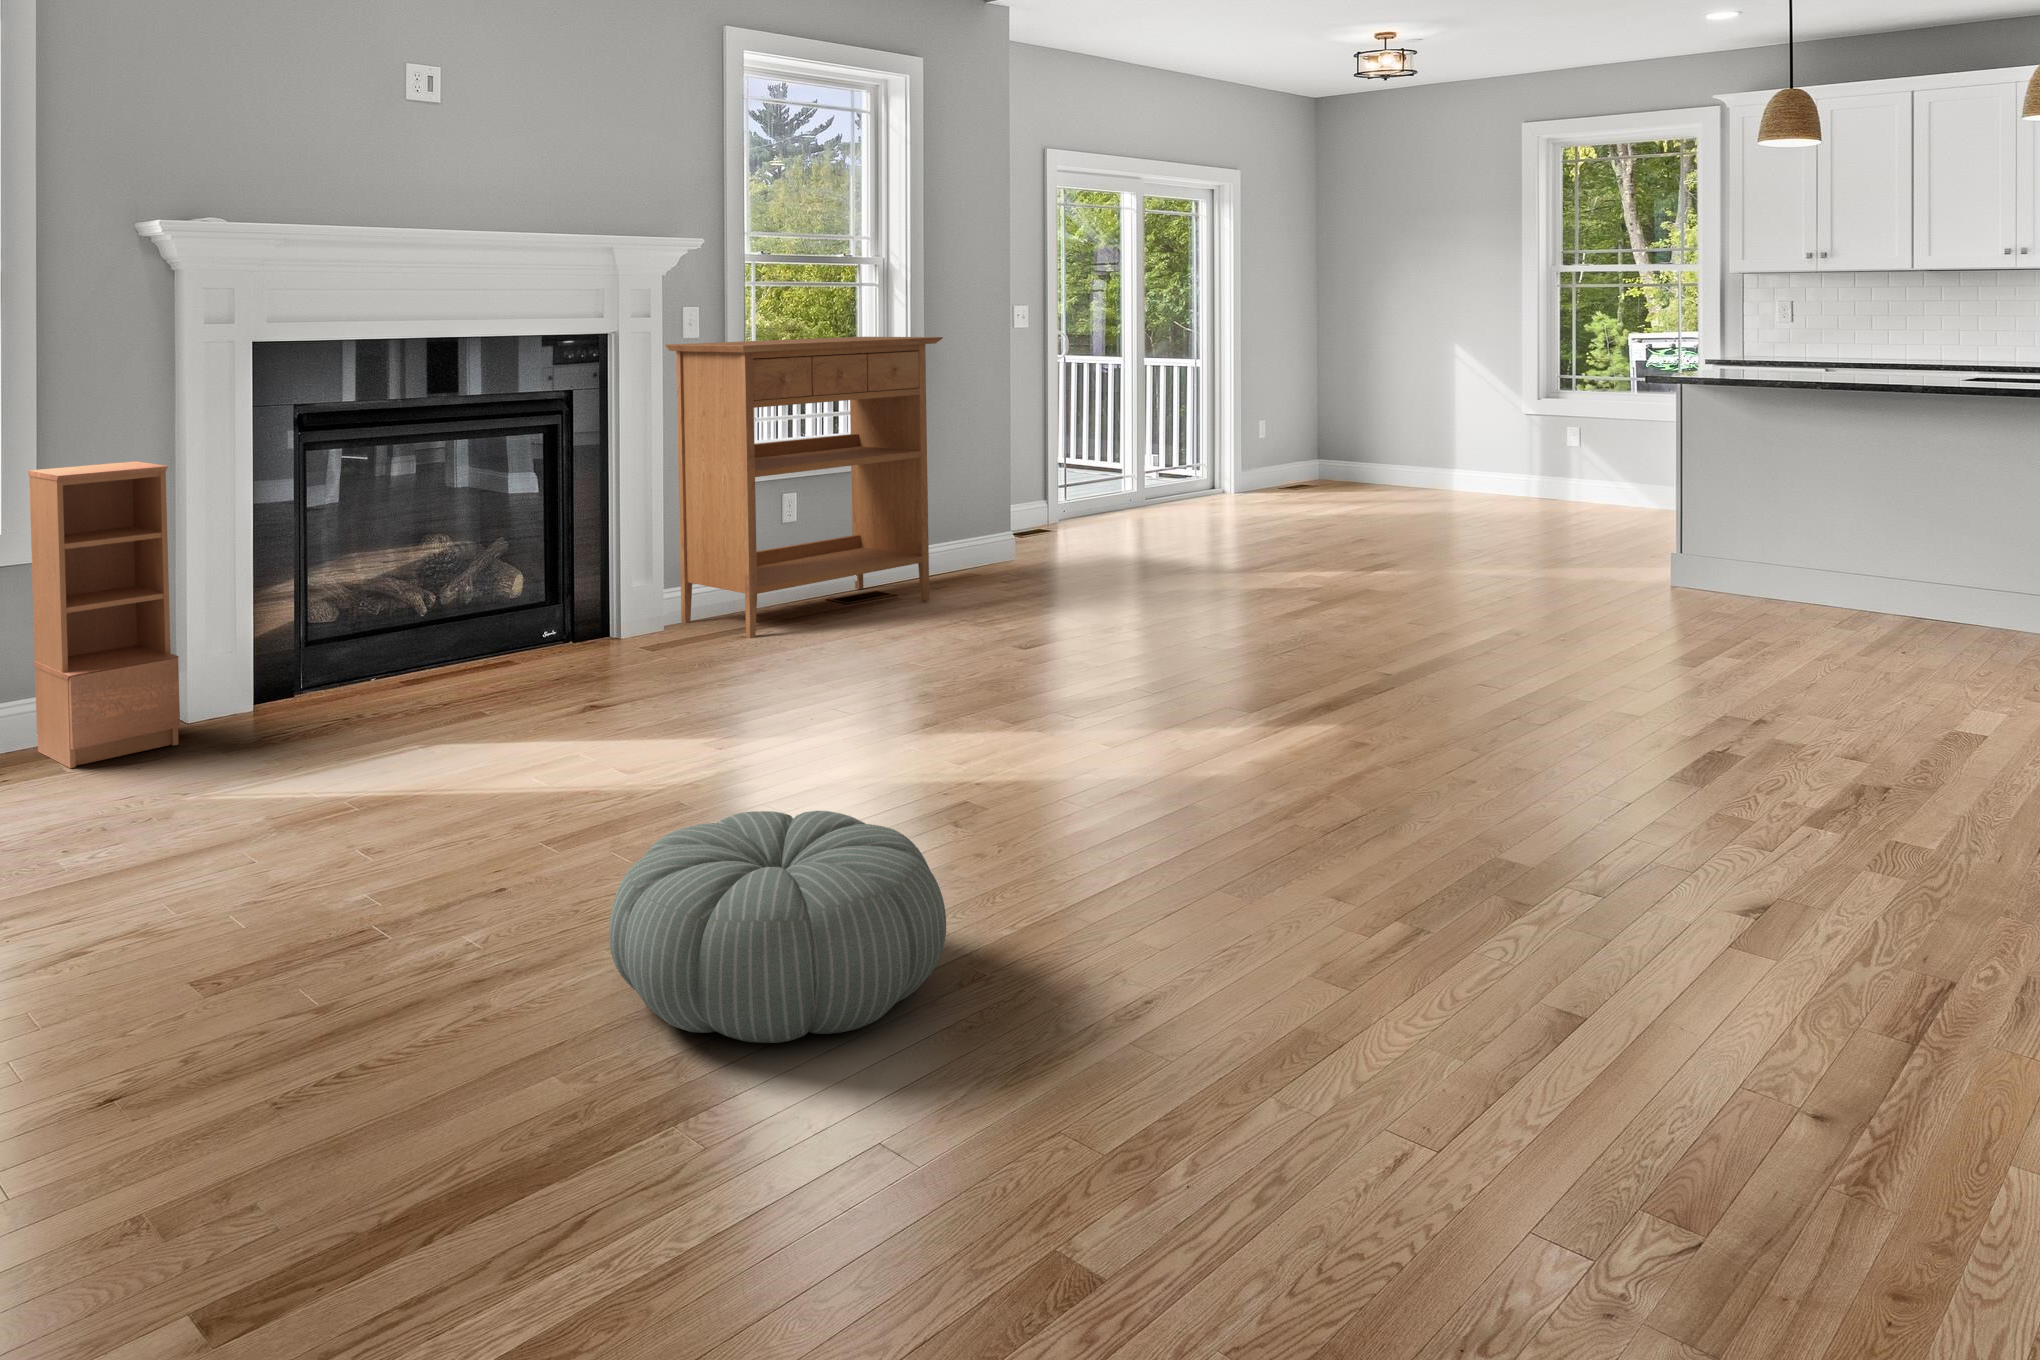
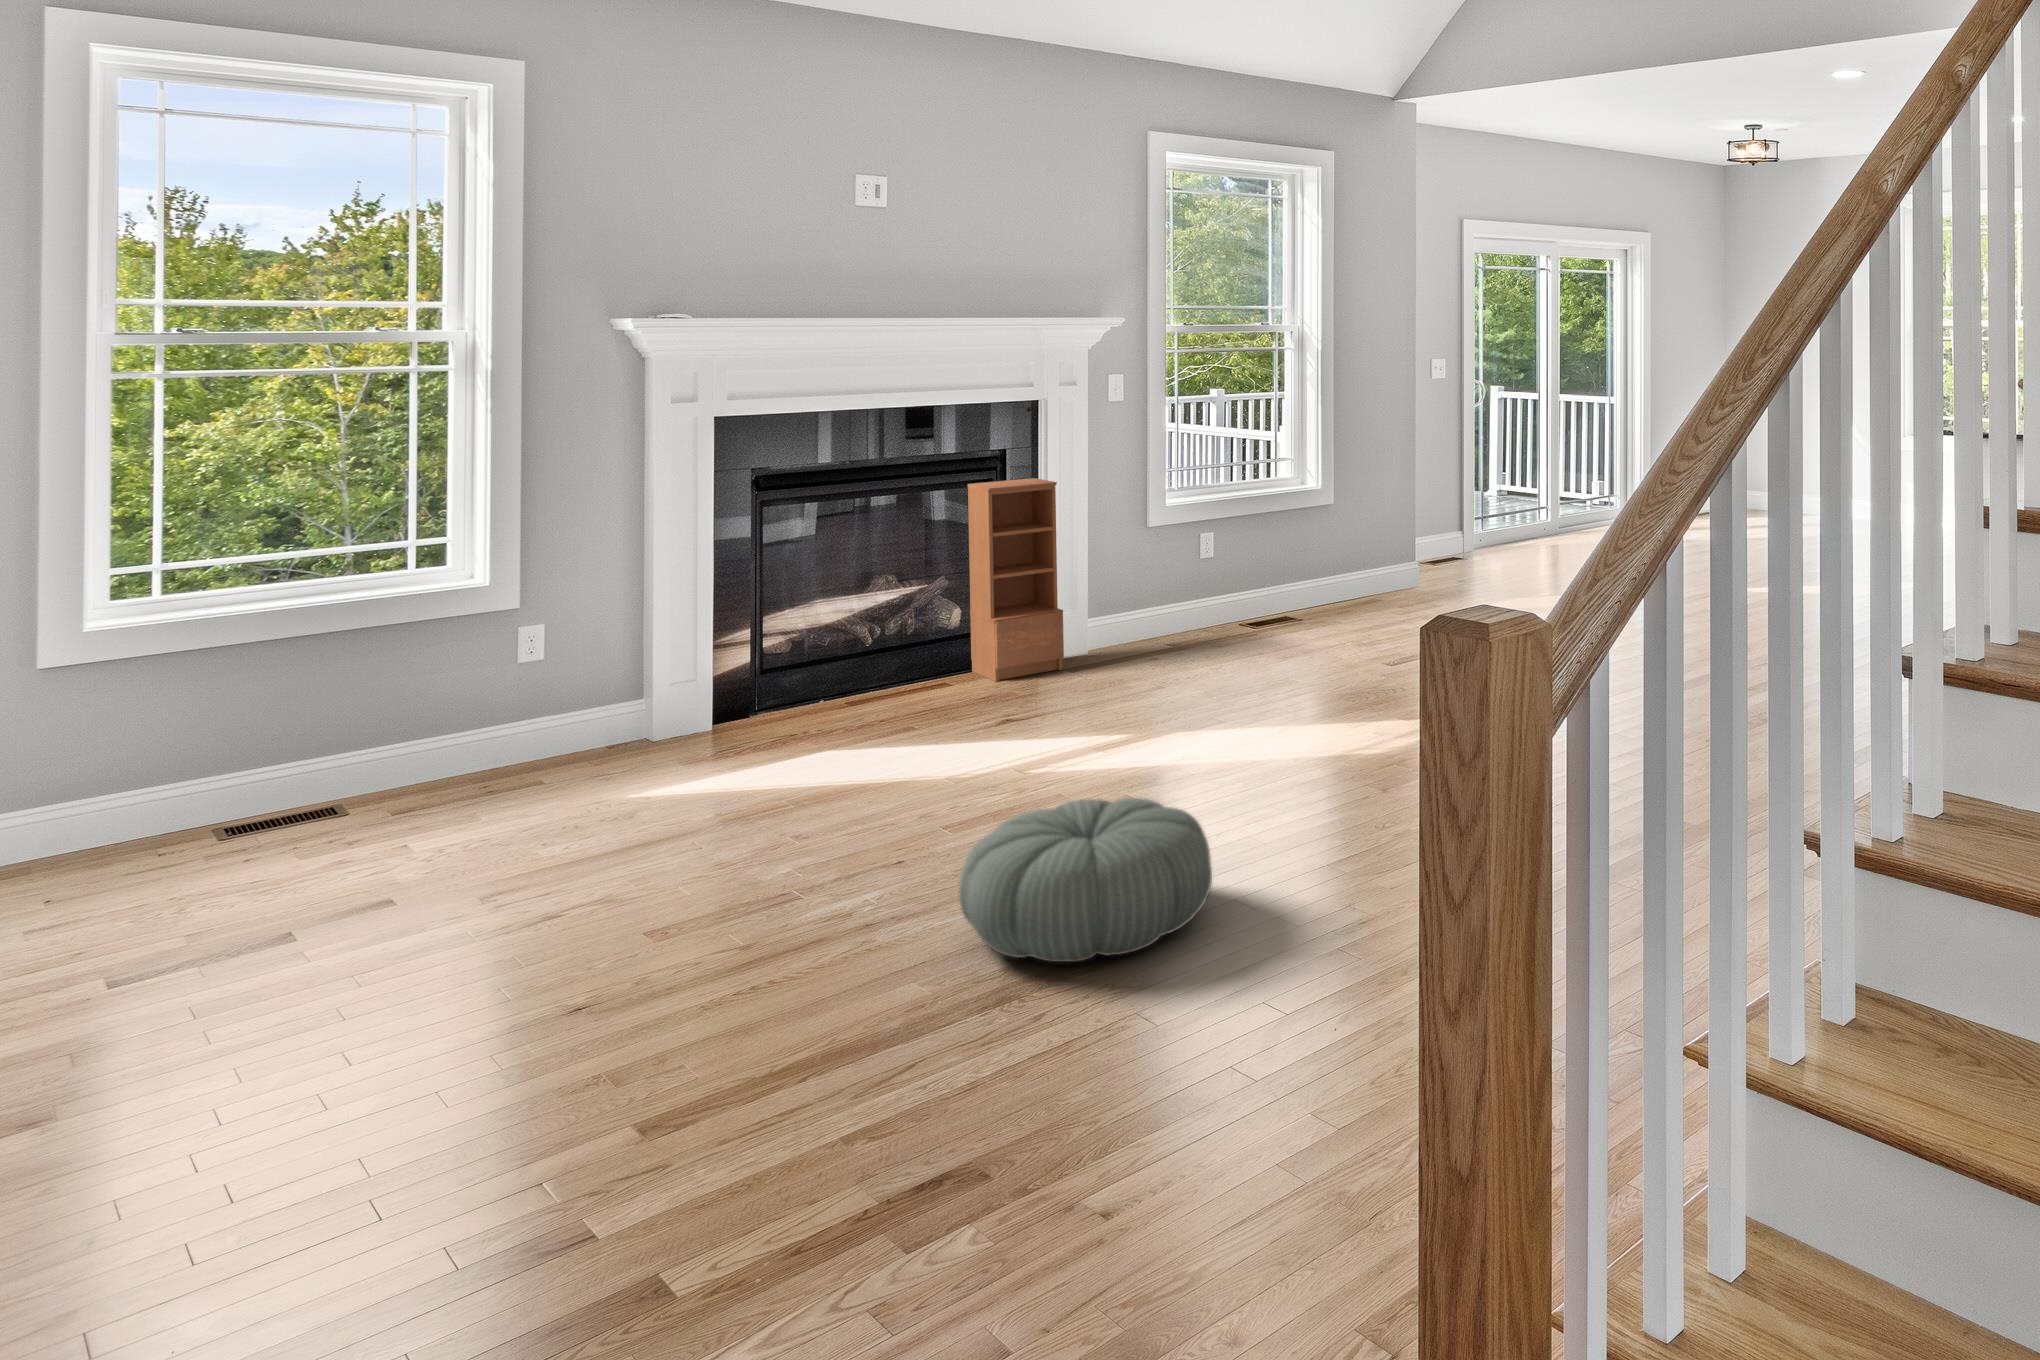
console table: present [665,337,943,638] -> none [1092,394,1340,659]
bookcase: present [28,461,180,768] -> present [967,478,1064,682]

